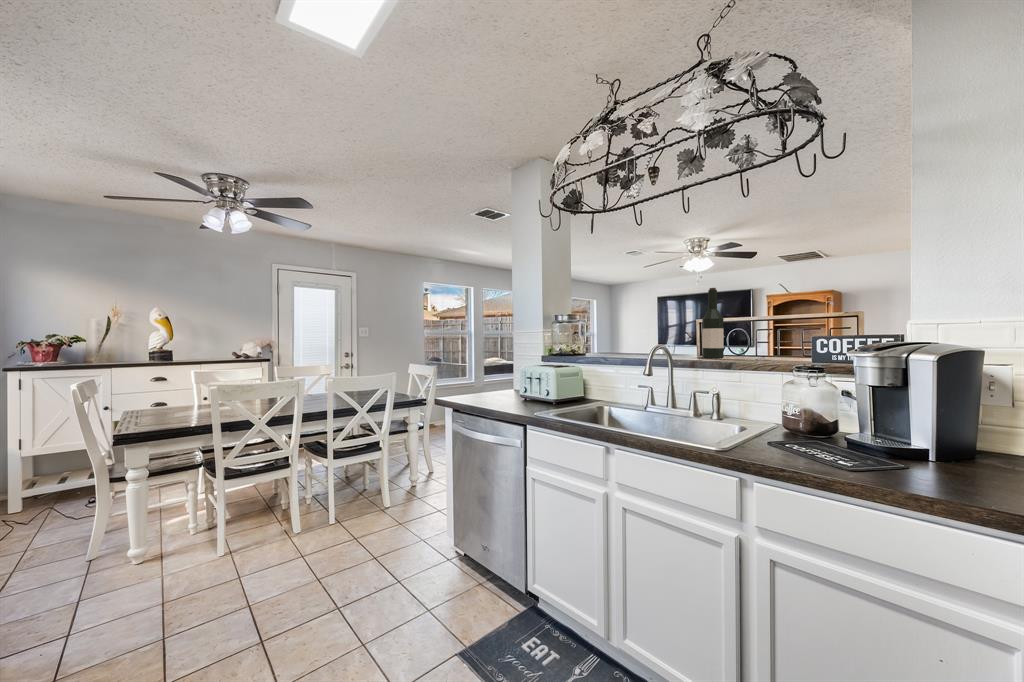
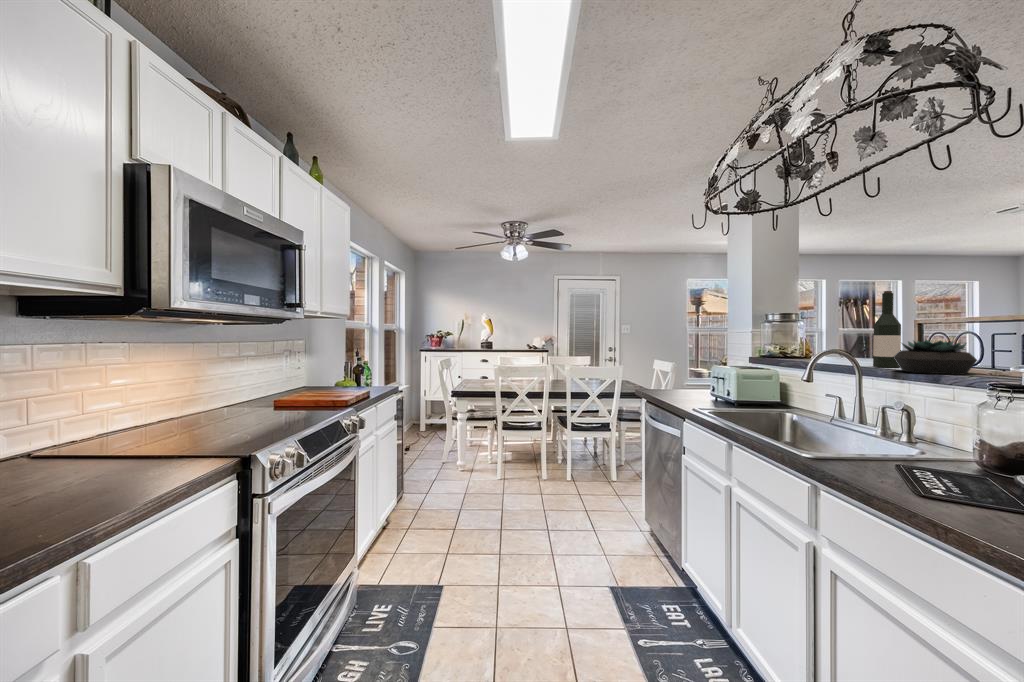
succulent plant: none [749,330,821,361] -> present [894,340,977,374]

